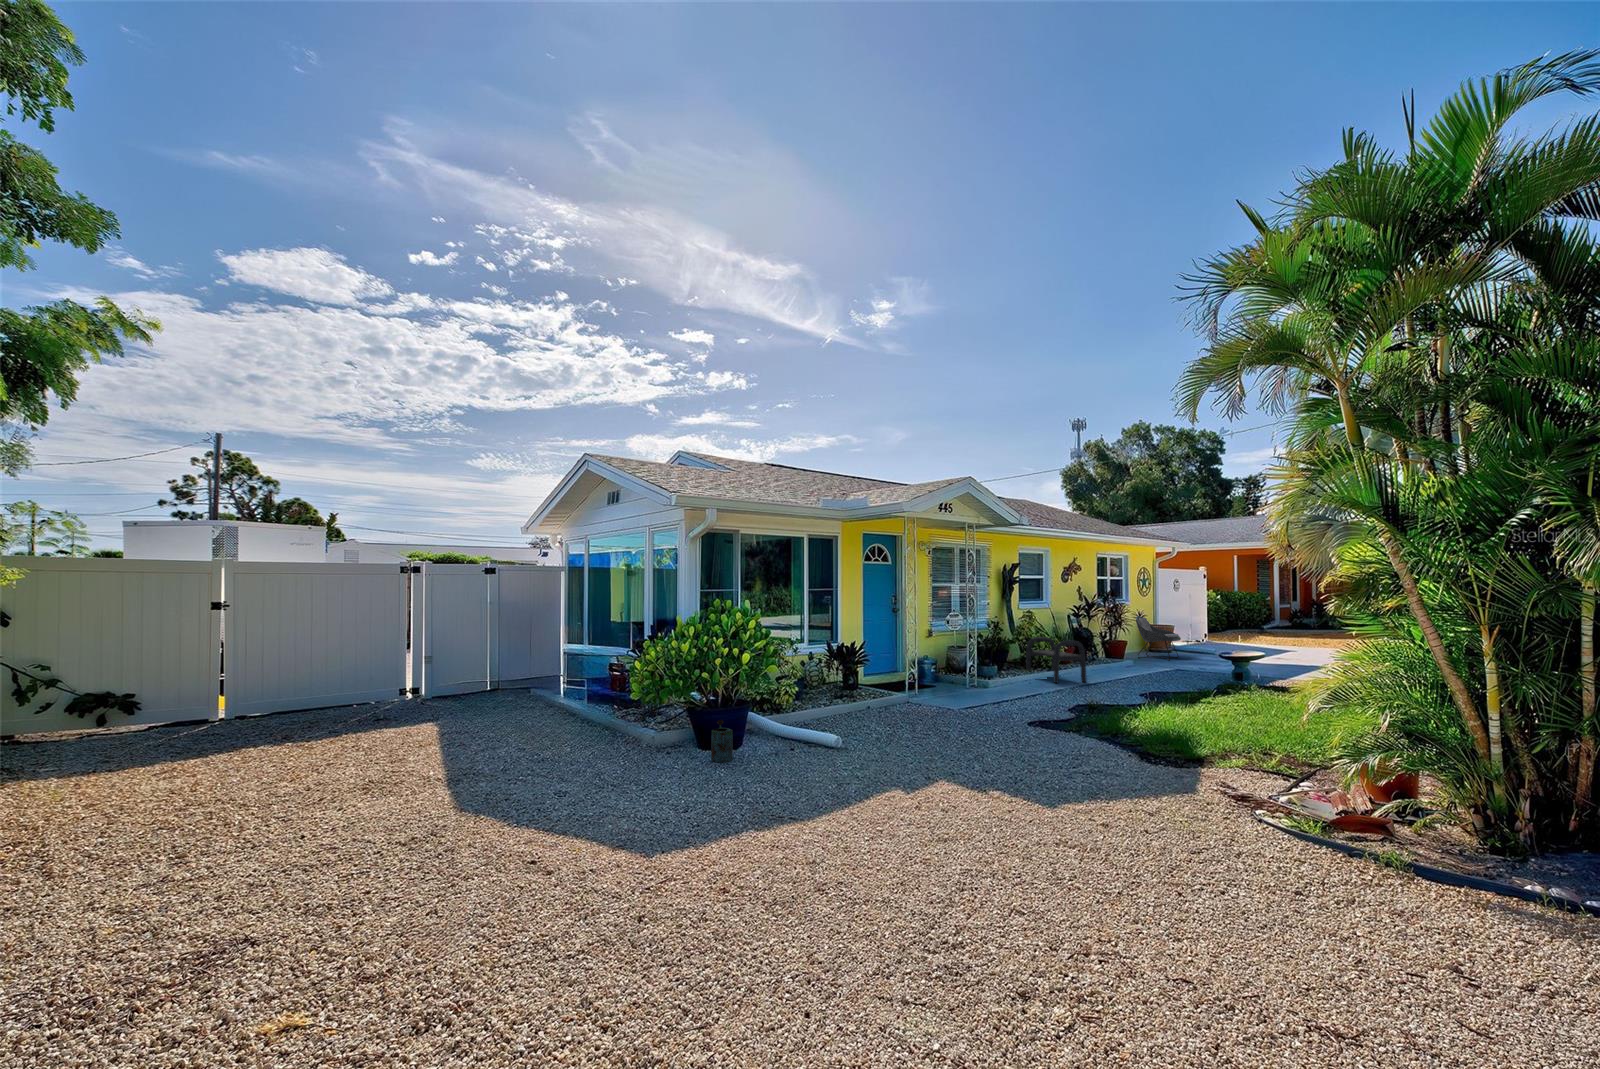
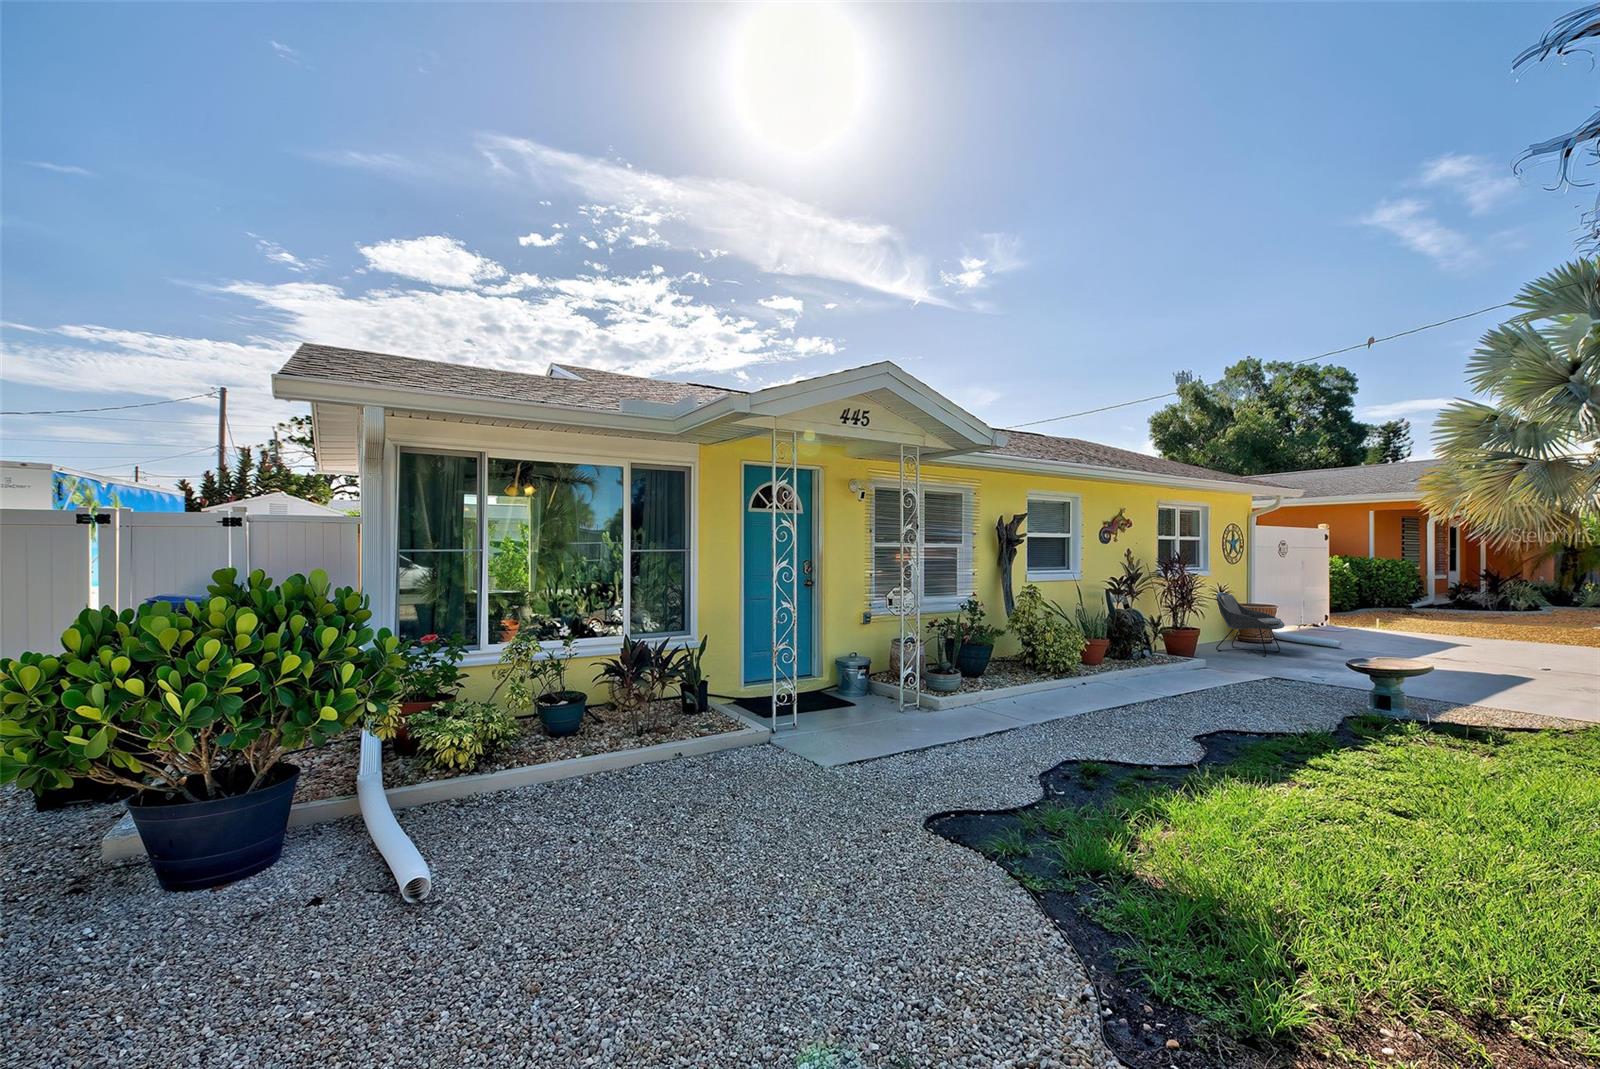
bench: present [1026,637,1087,683] -> none [1028,625,1116,699]
watering can: present [711,720,733,762] -> none [106,823,215,934]

